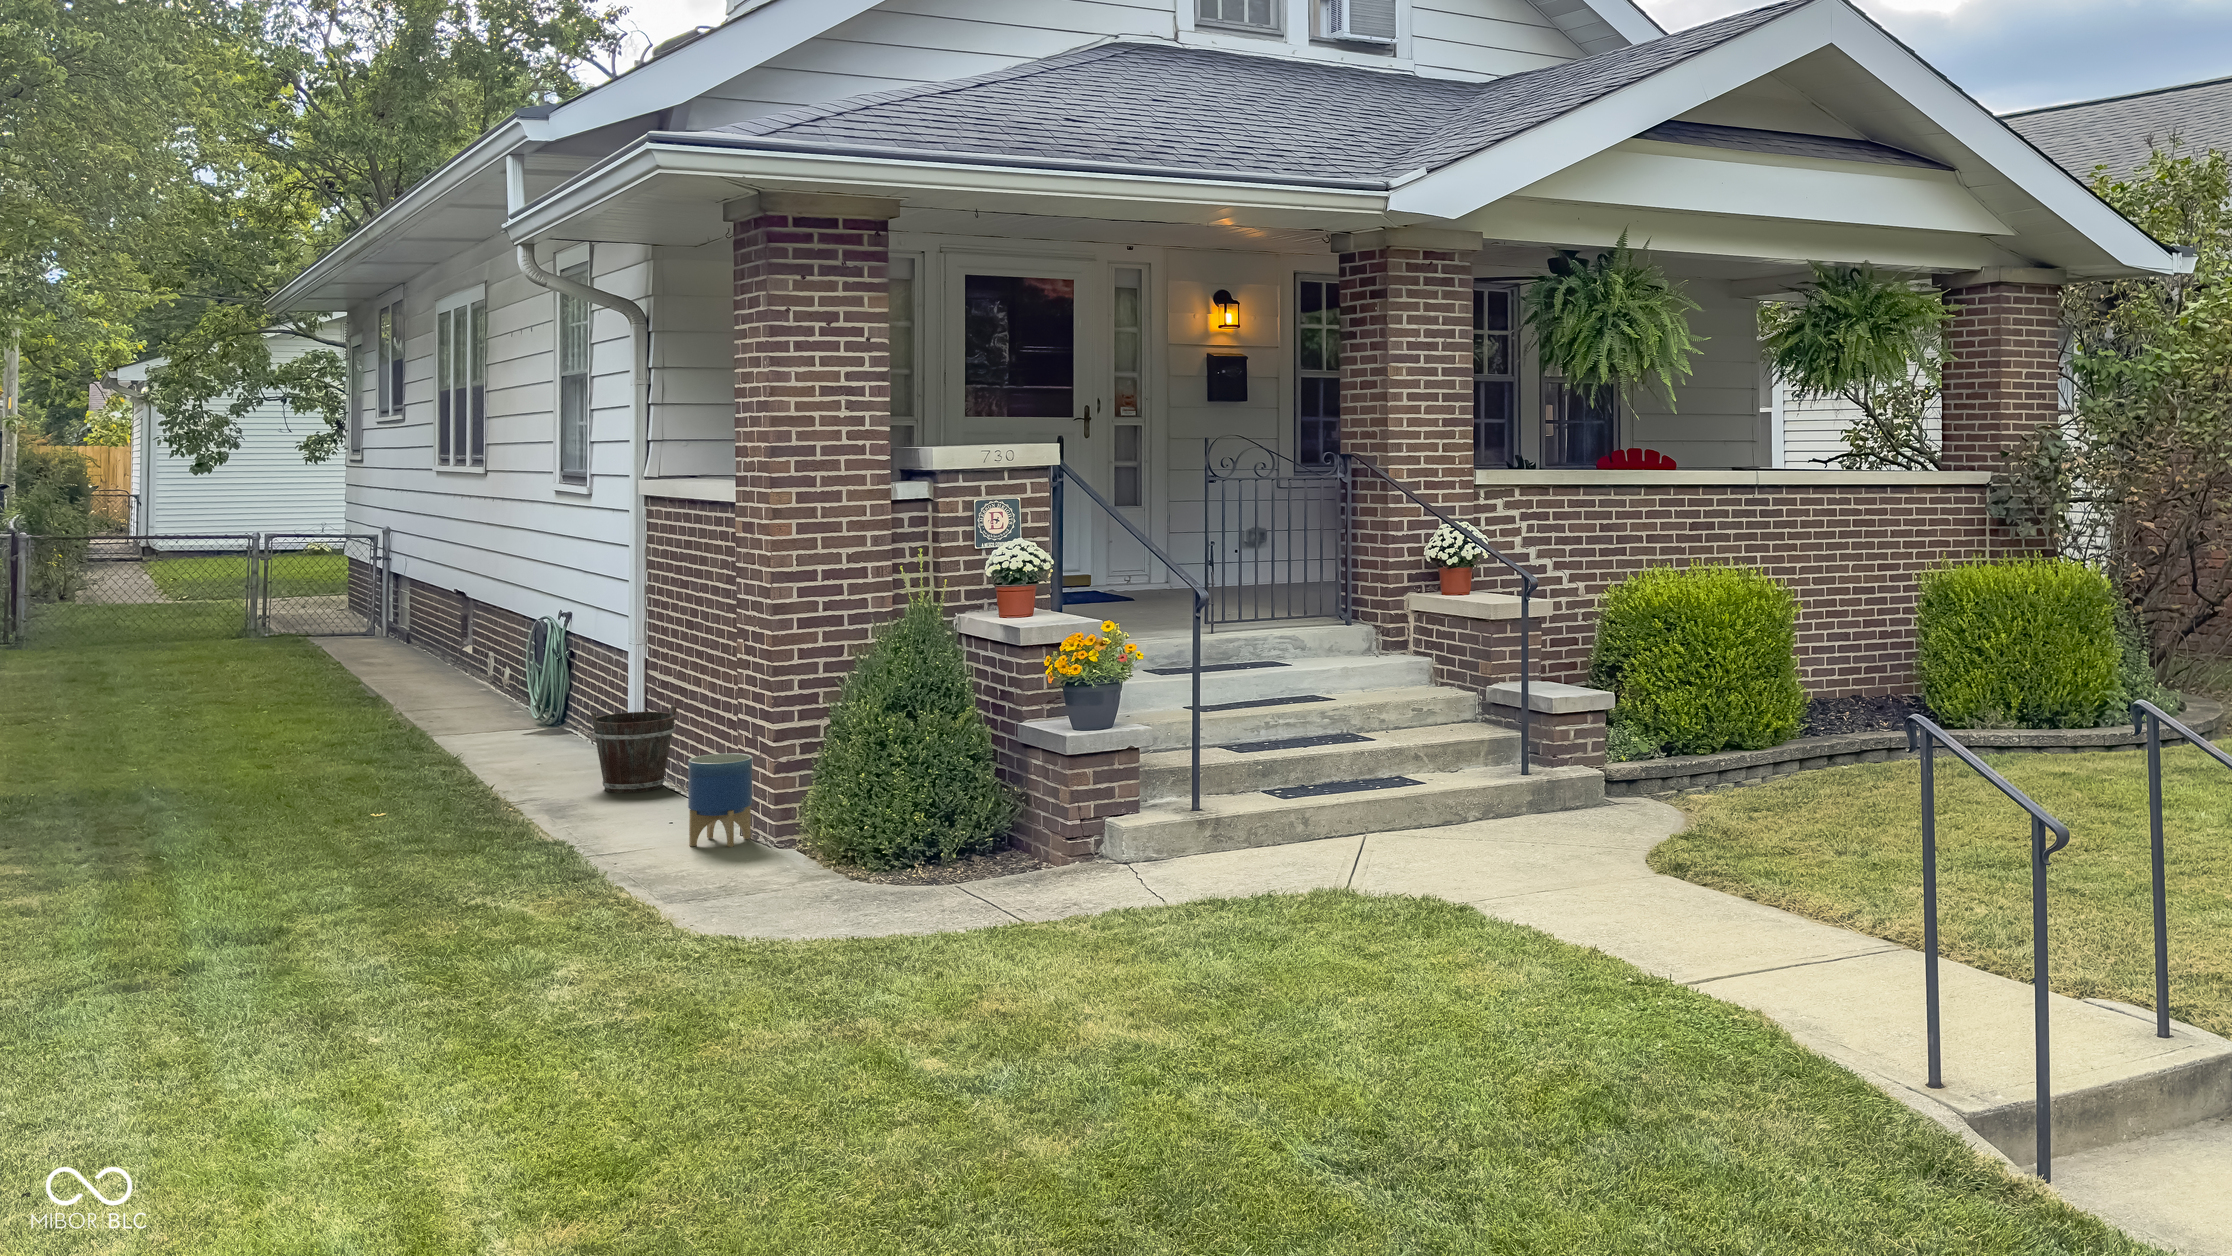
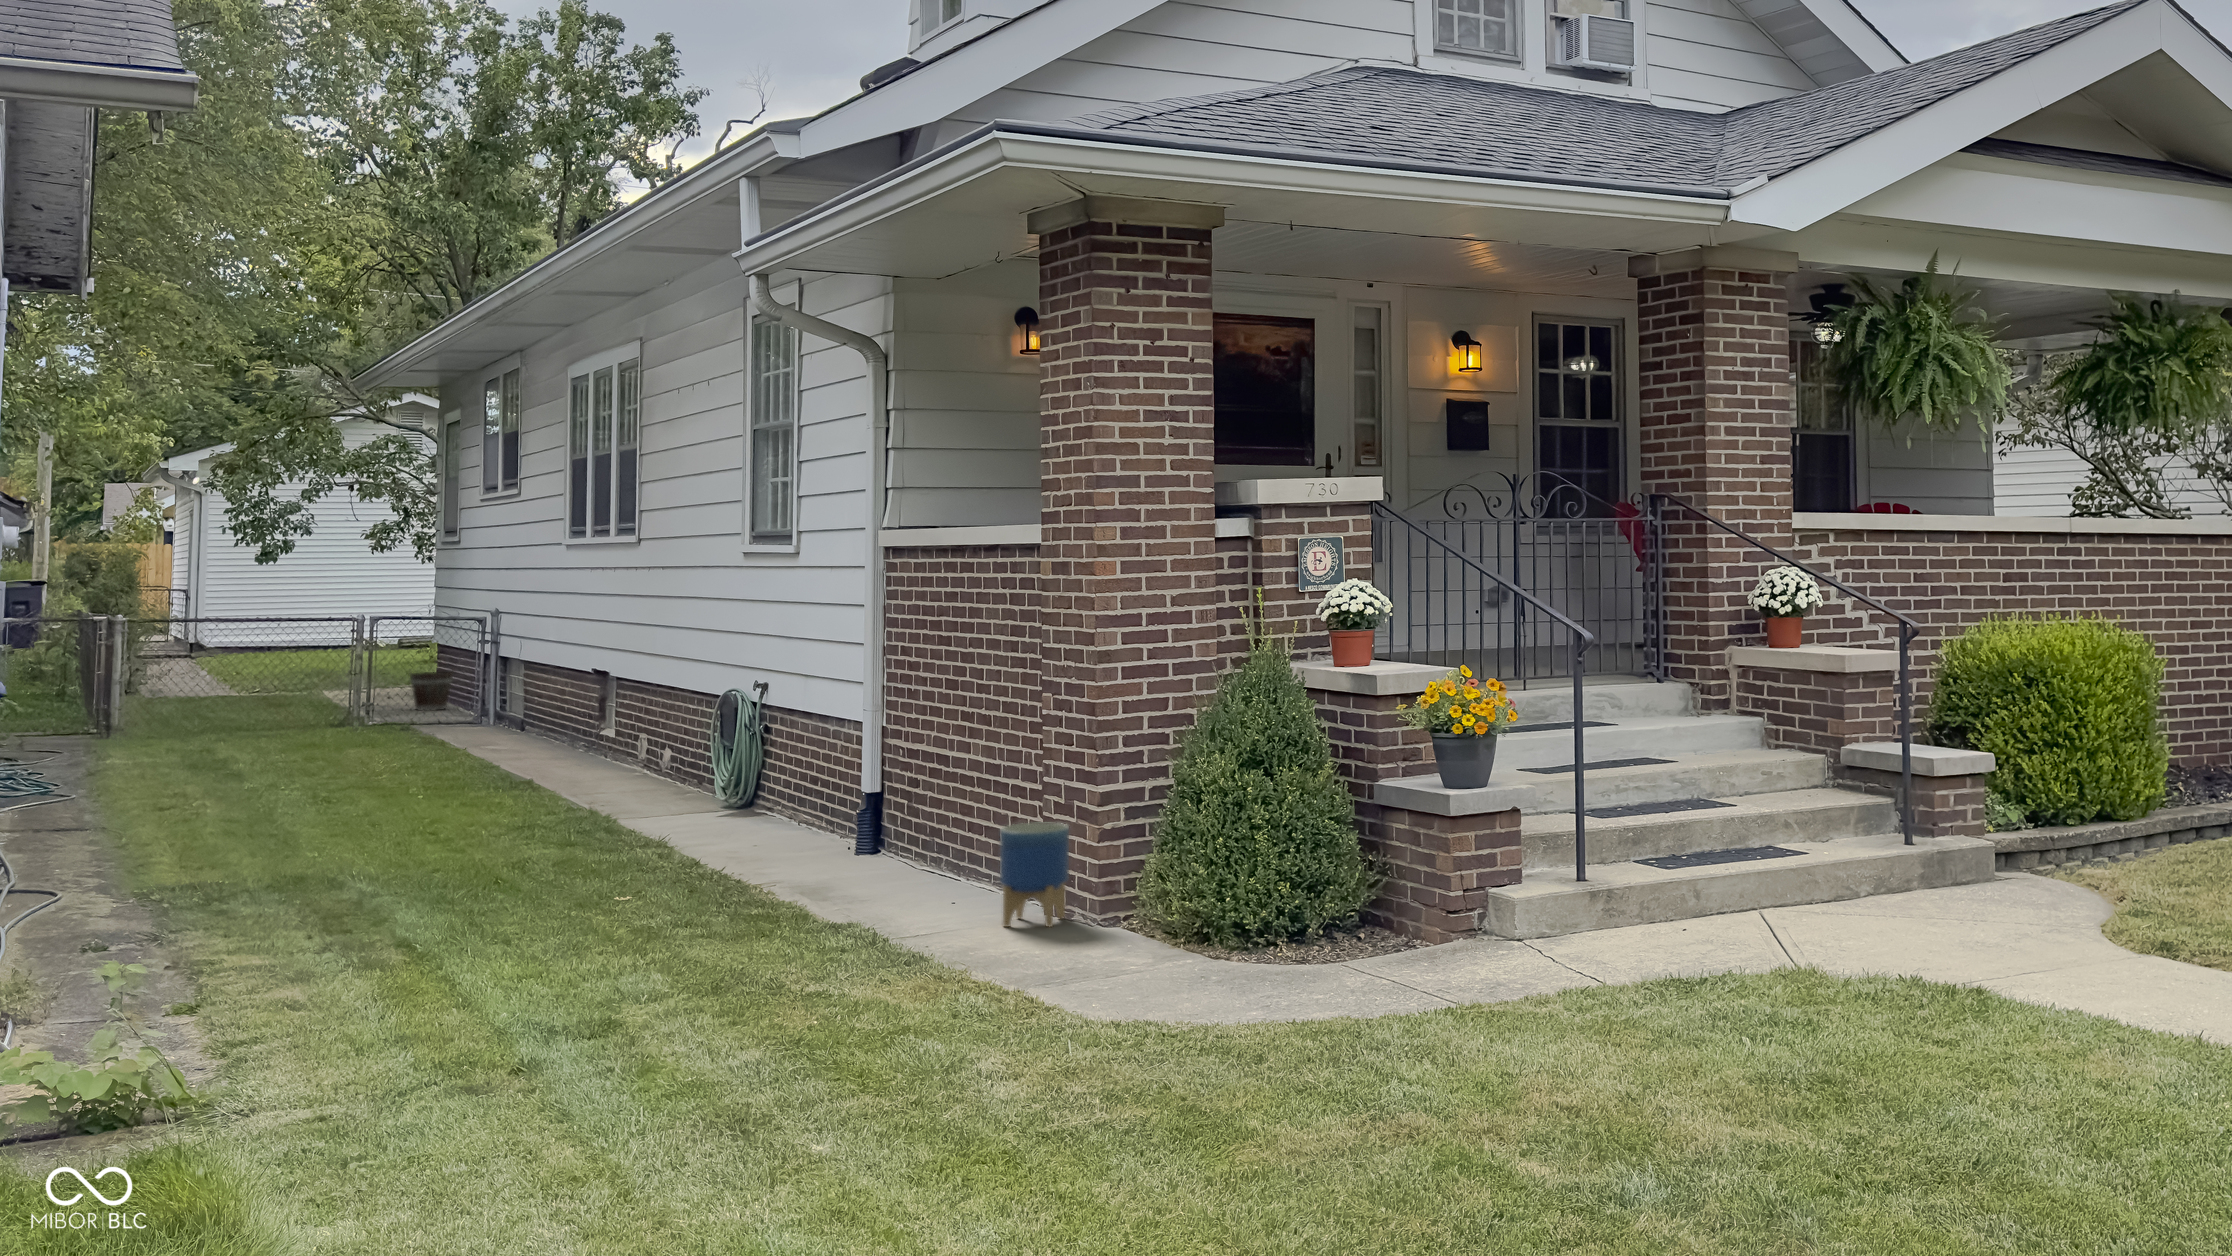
bucket: present [591,705,677,793] -> present [410,671,453,711]

